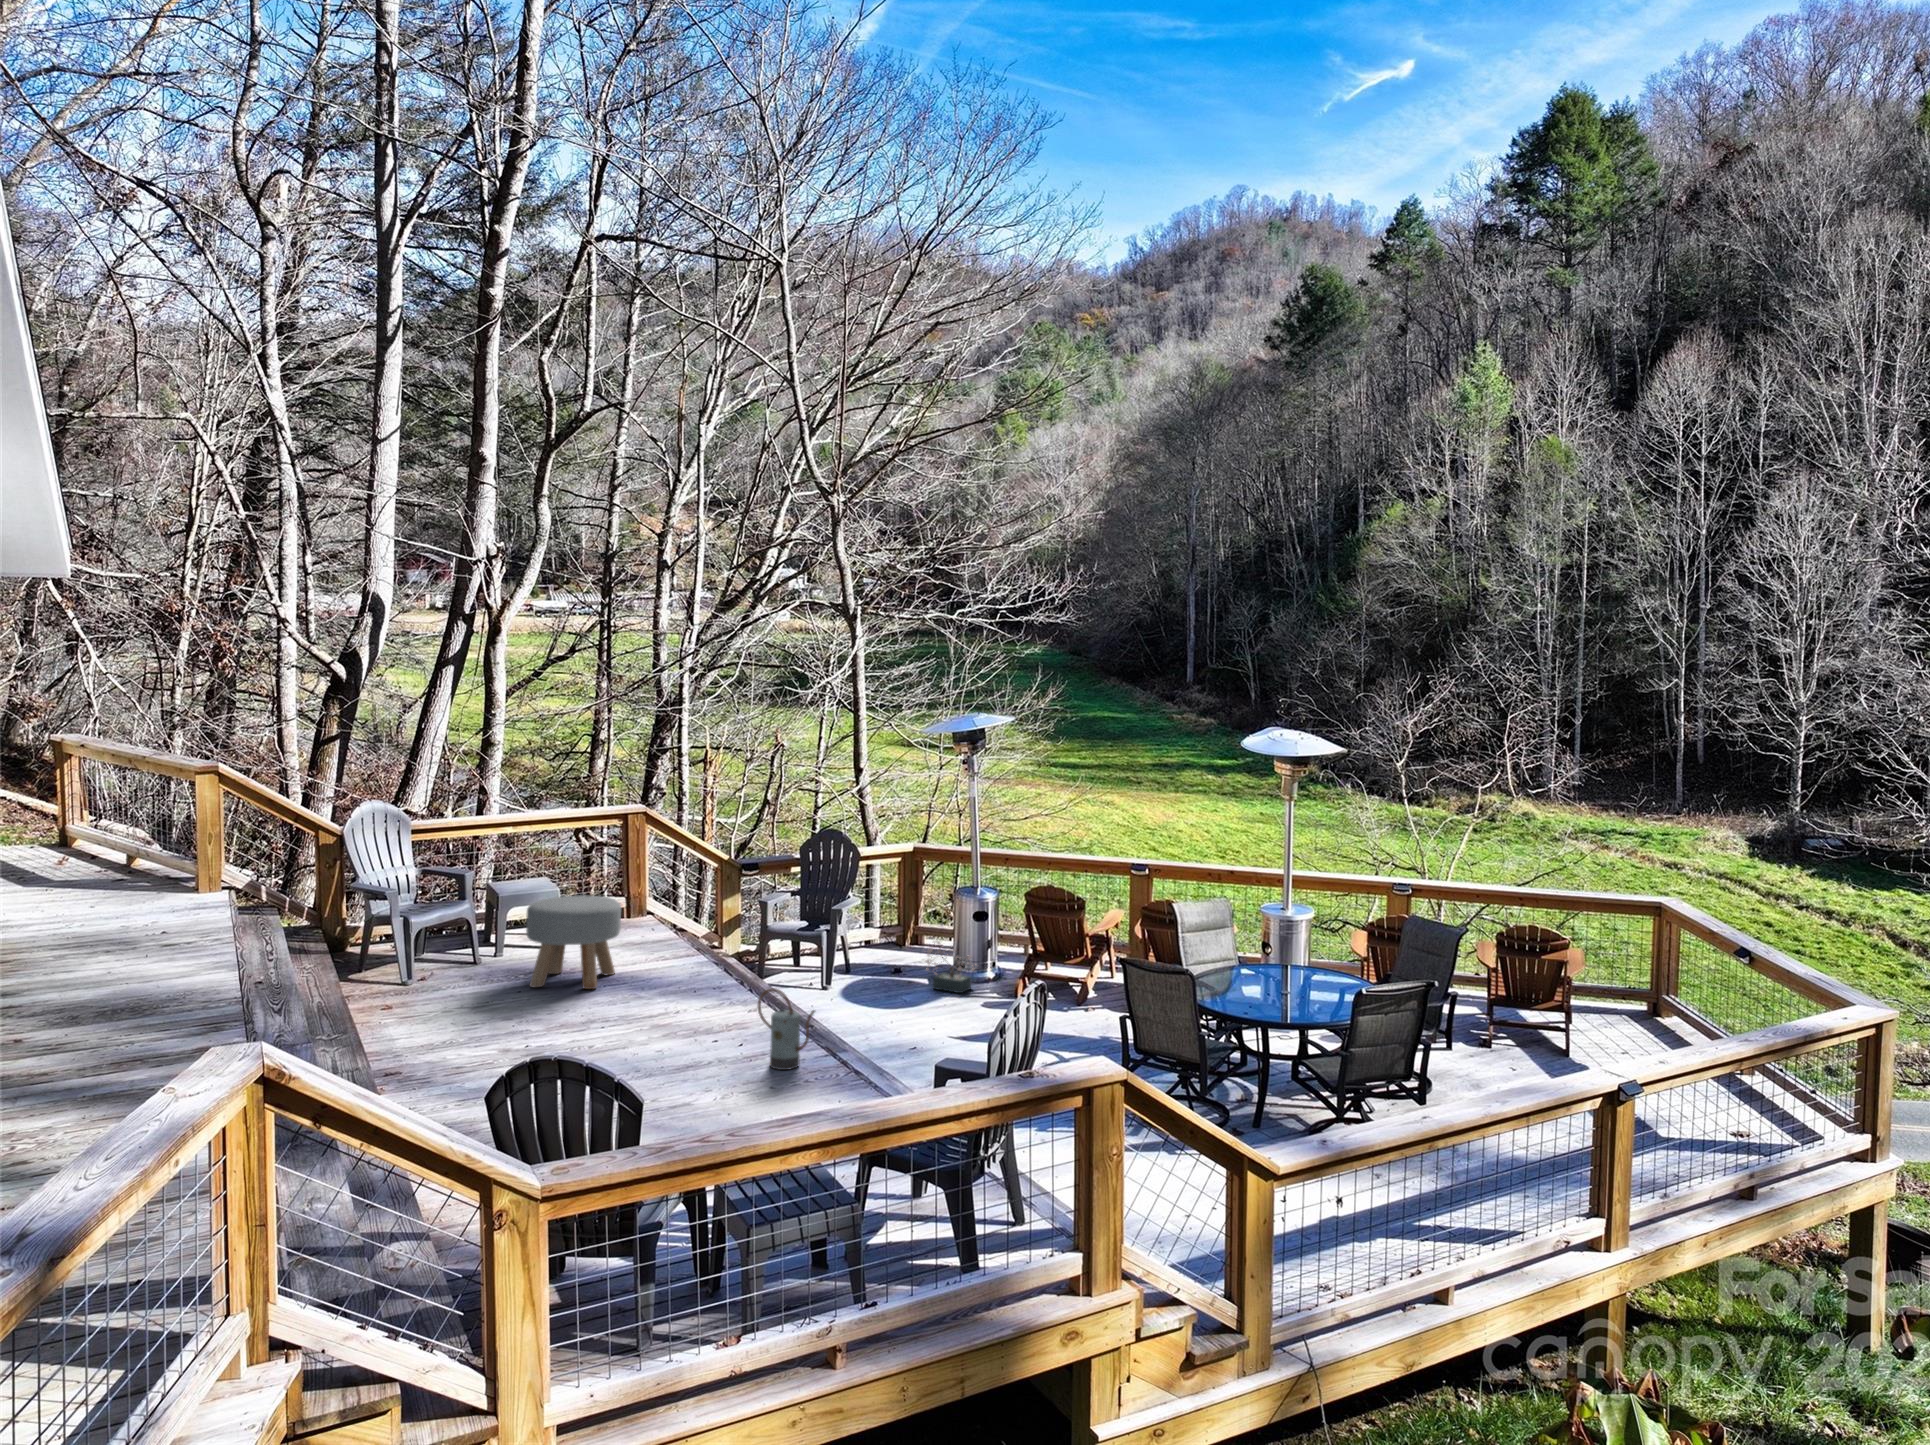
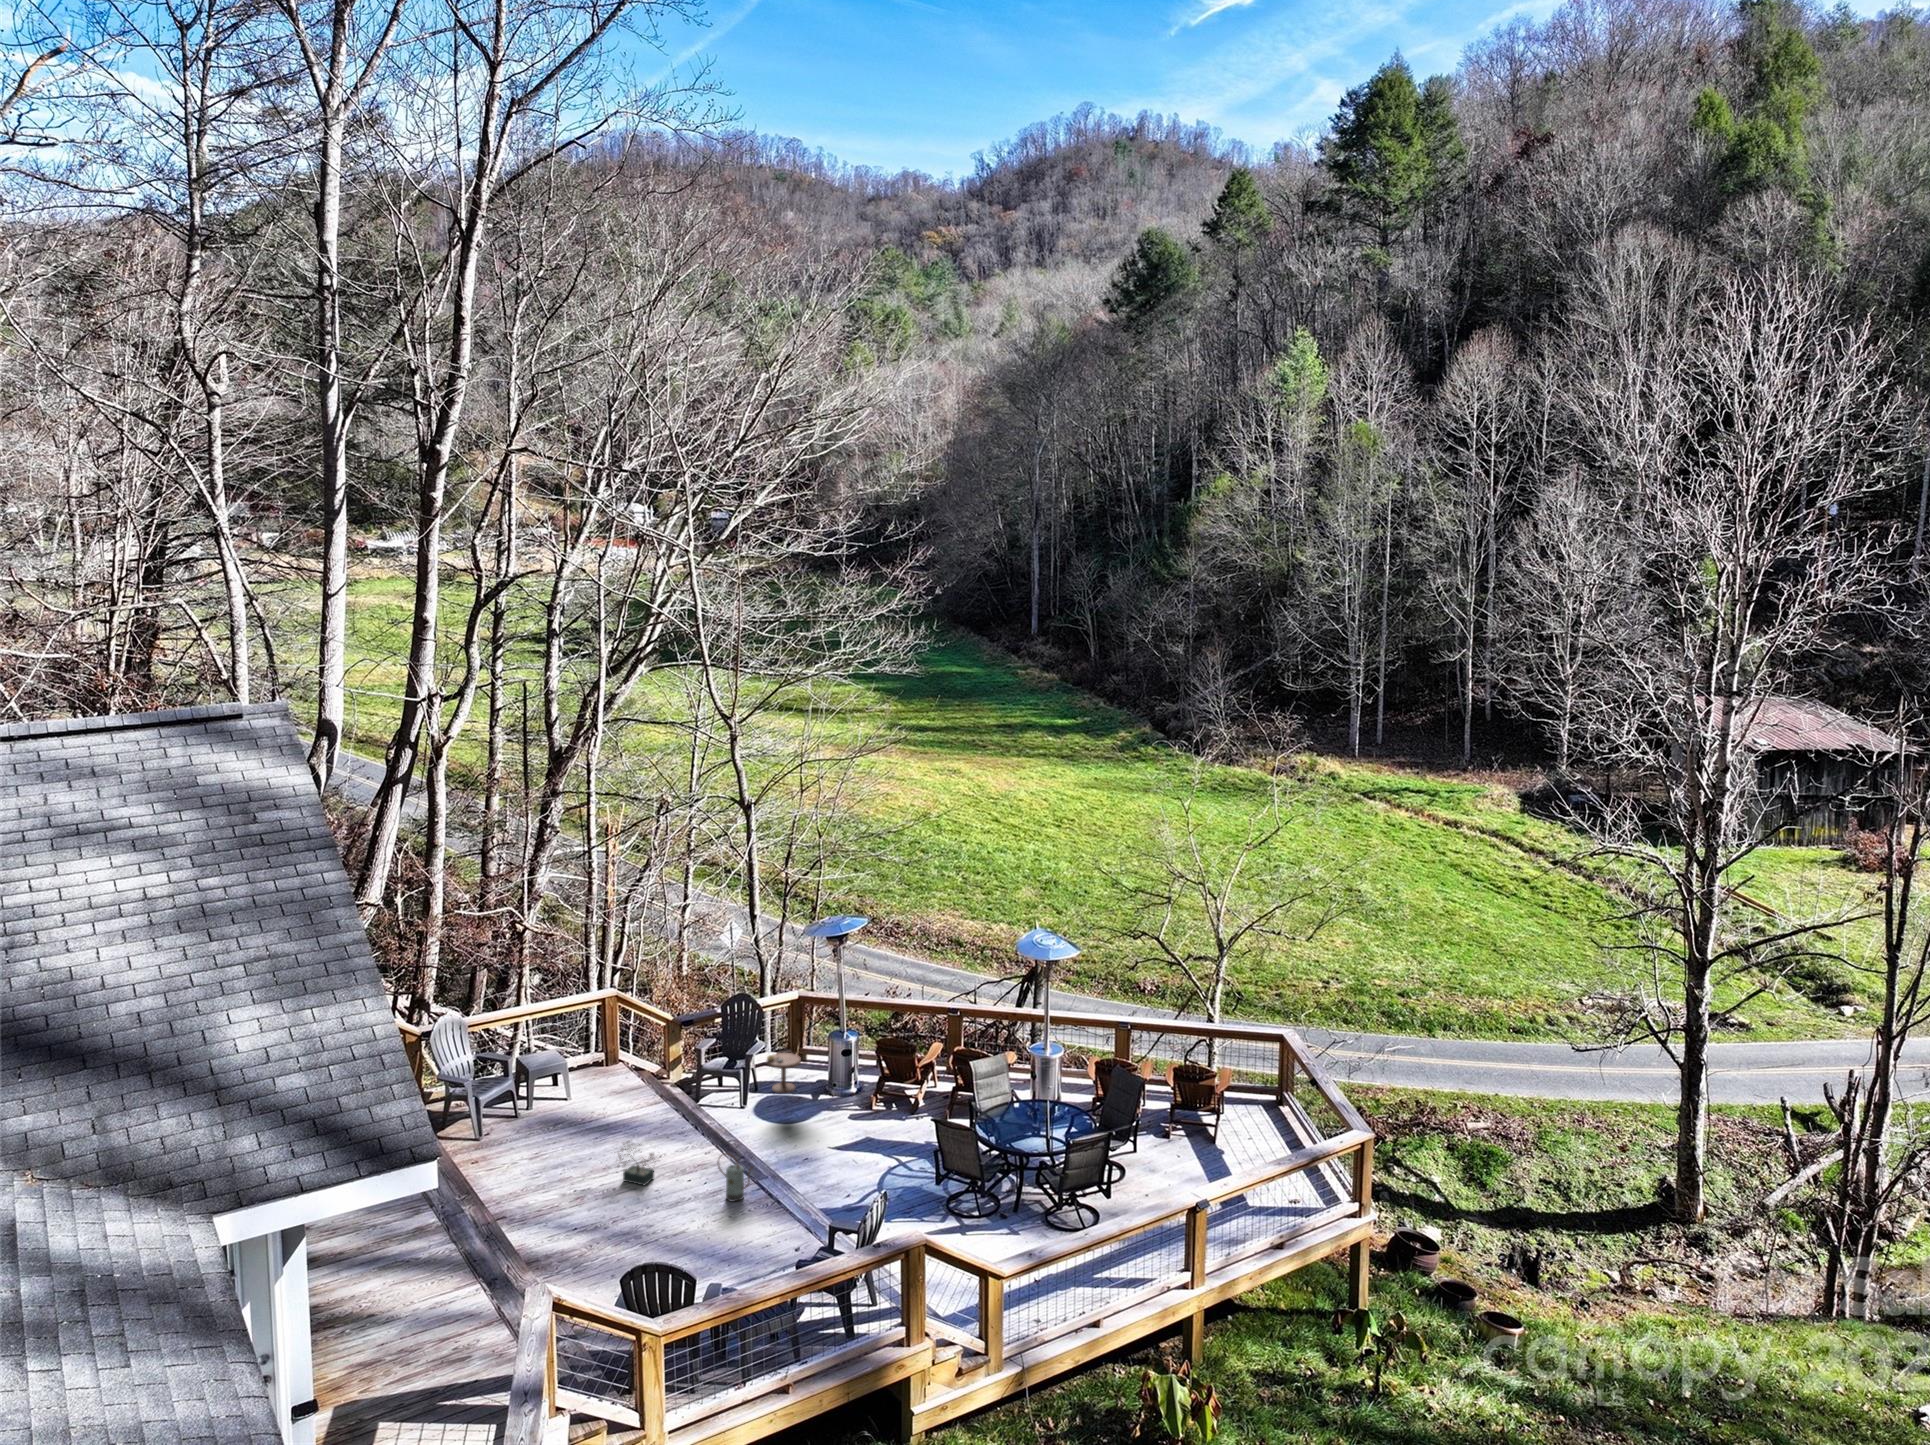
ottoman: present [526,895,621,989] -> none [553,1070,614,1137]
side table: none [858,901,909,998] -> present [767,1053,801,1093]
decorative plant: present [926,941,976,993] -> present [618,1142,654,1185]

